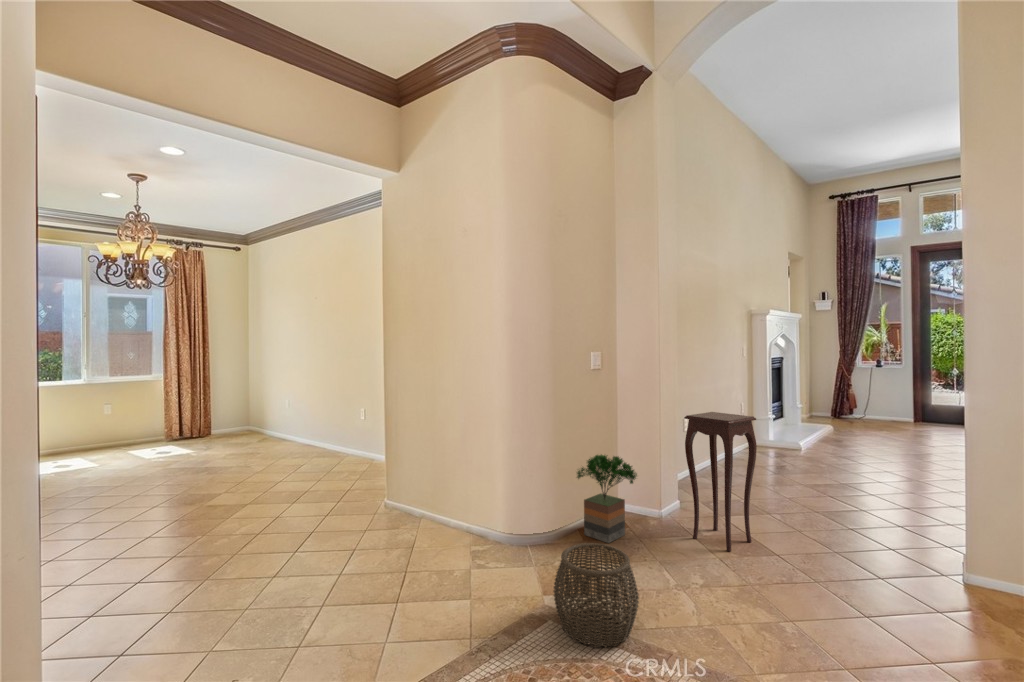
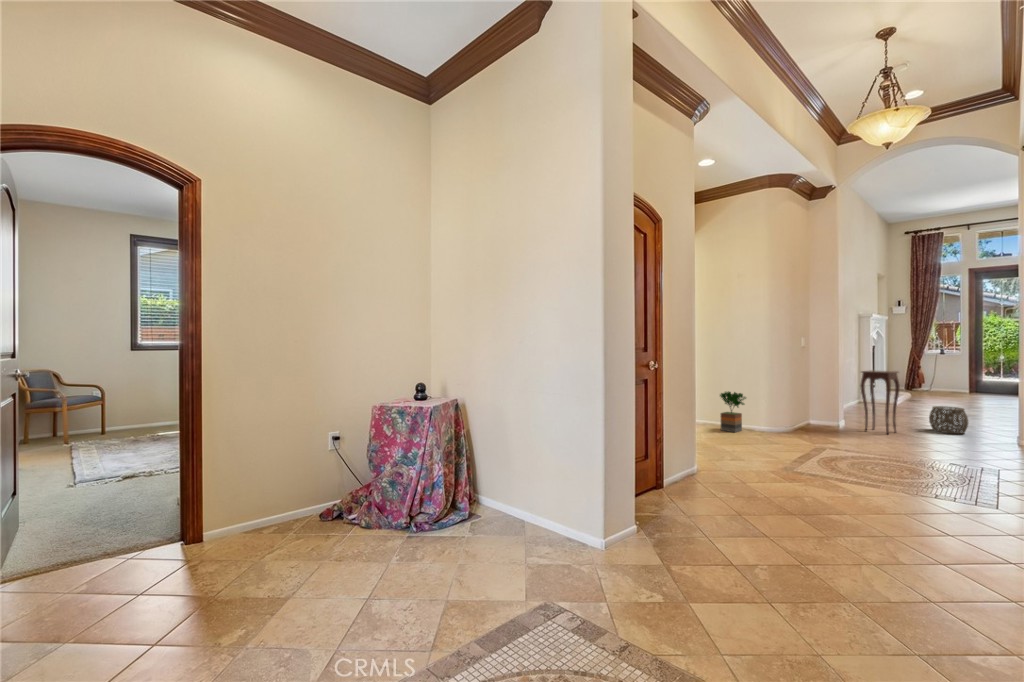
potted tree: present [577,455,637,543] -> present [720,391,746,432]
woven basket: present [553,543,639,648] -> present [929,406,968,434]

